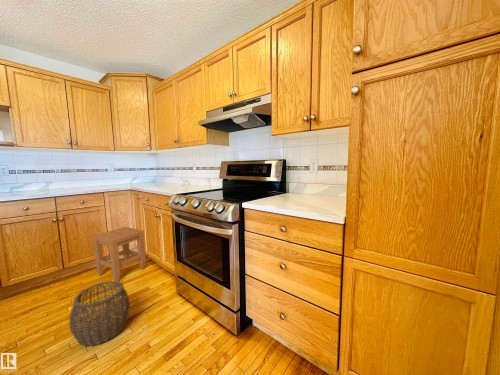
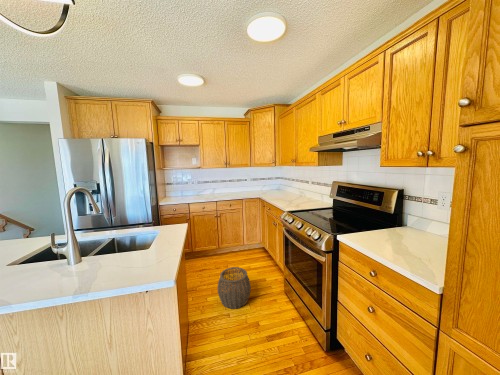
stool: present [93,227,146,281] -> none [235,226,267,267]

